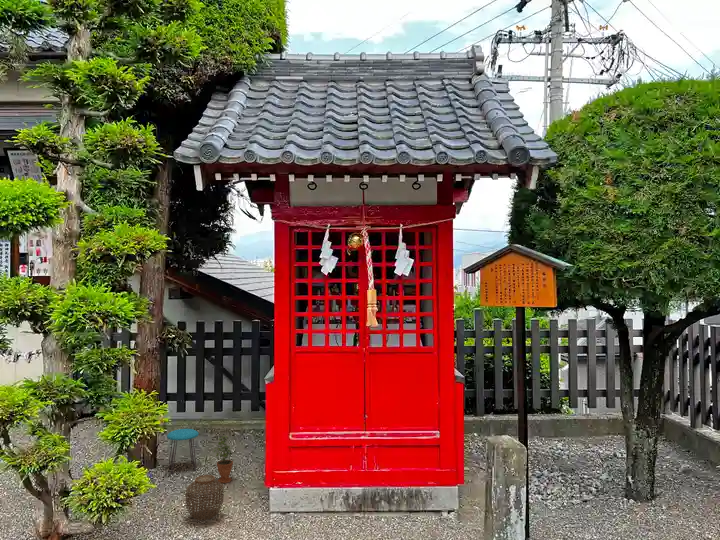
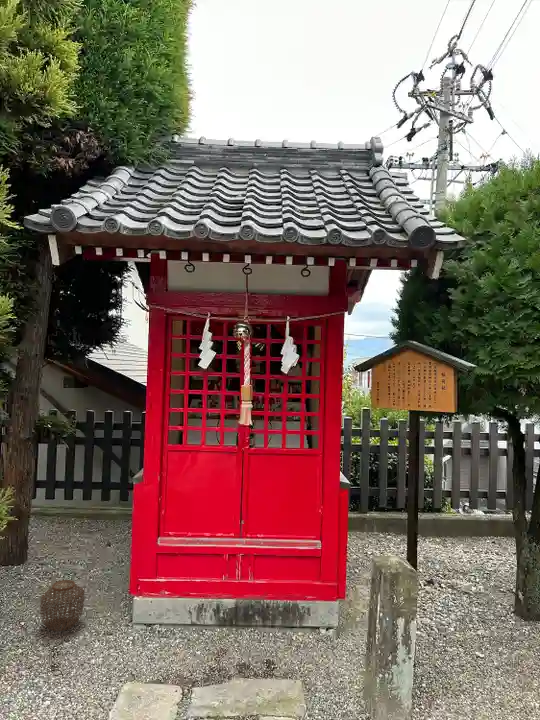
stool: present [167,429,199,474] -> none [37,522,72,571]
potted plant: present [214,434,233,483] -> none [83,530,104,584]

